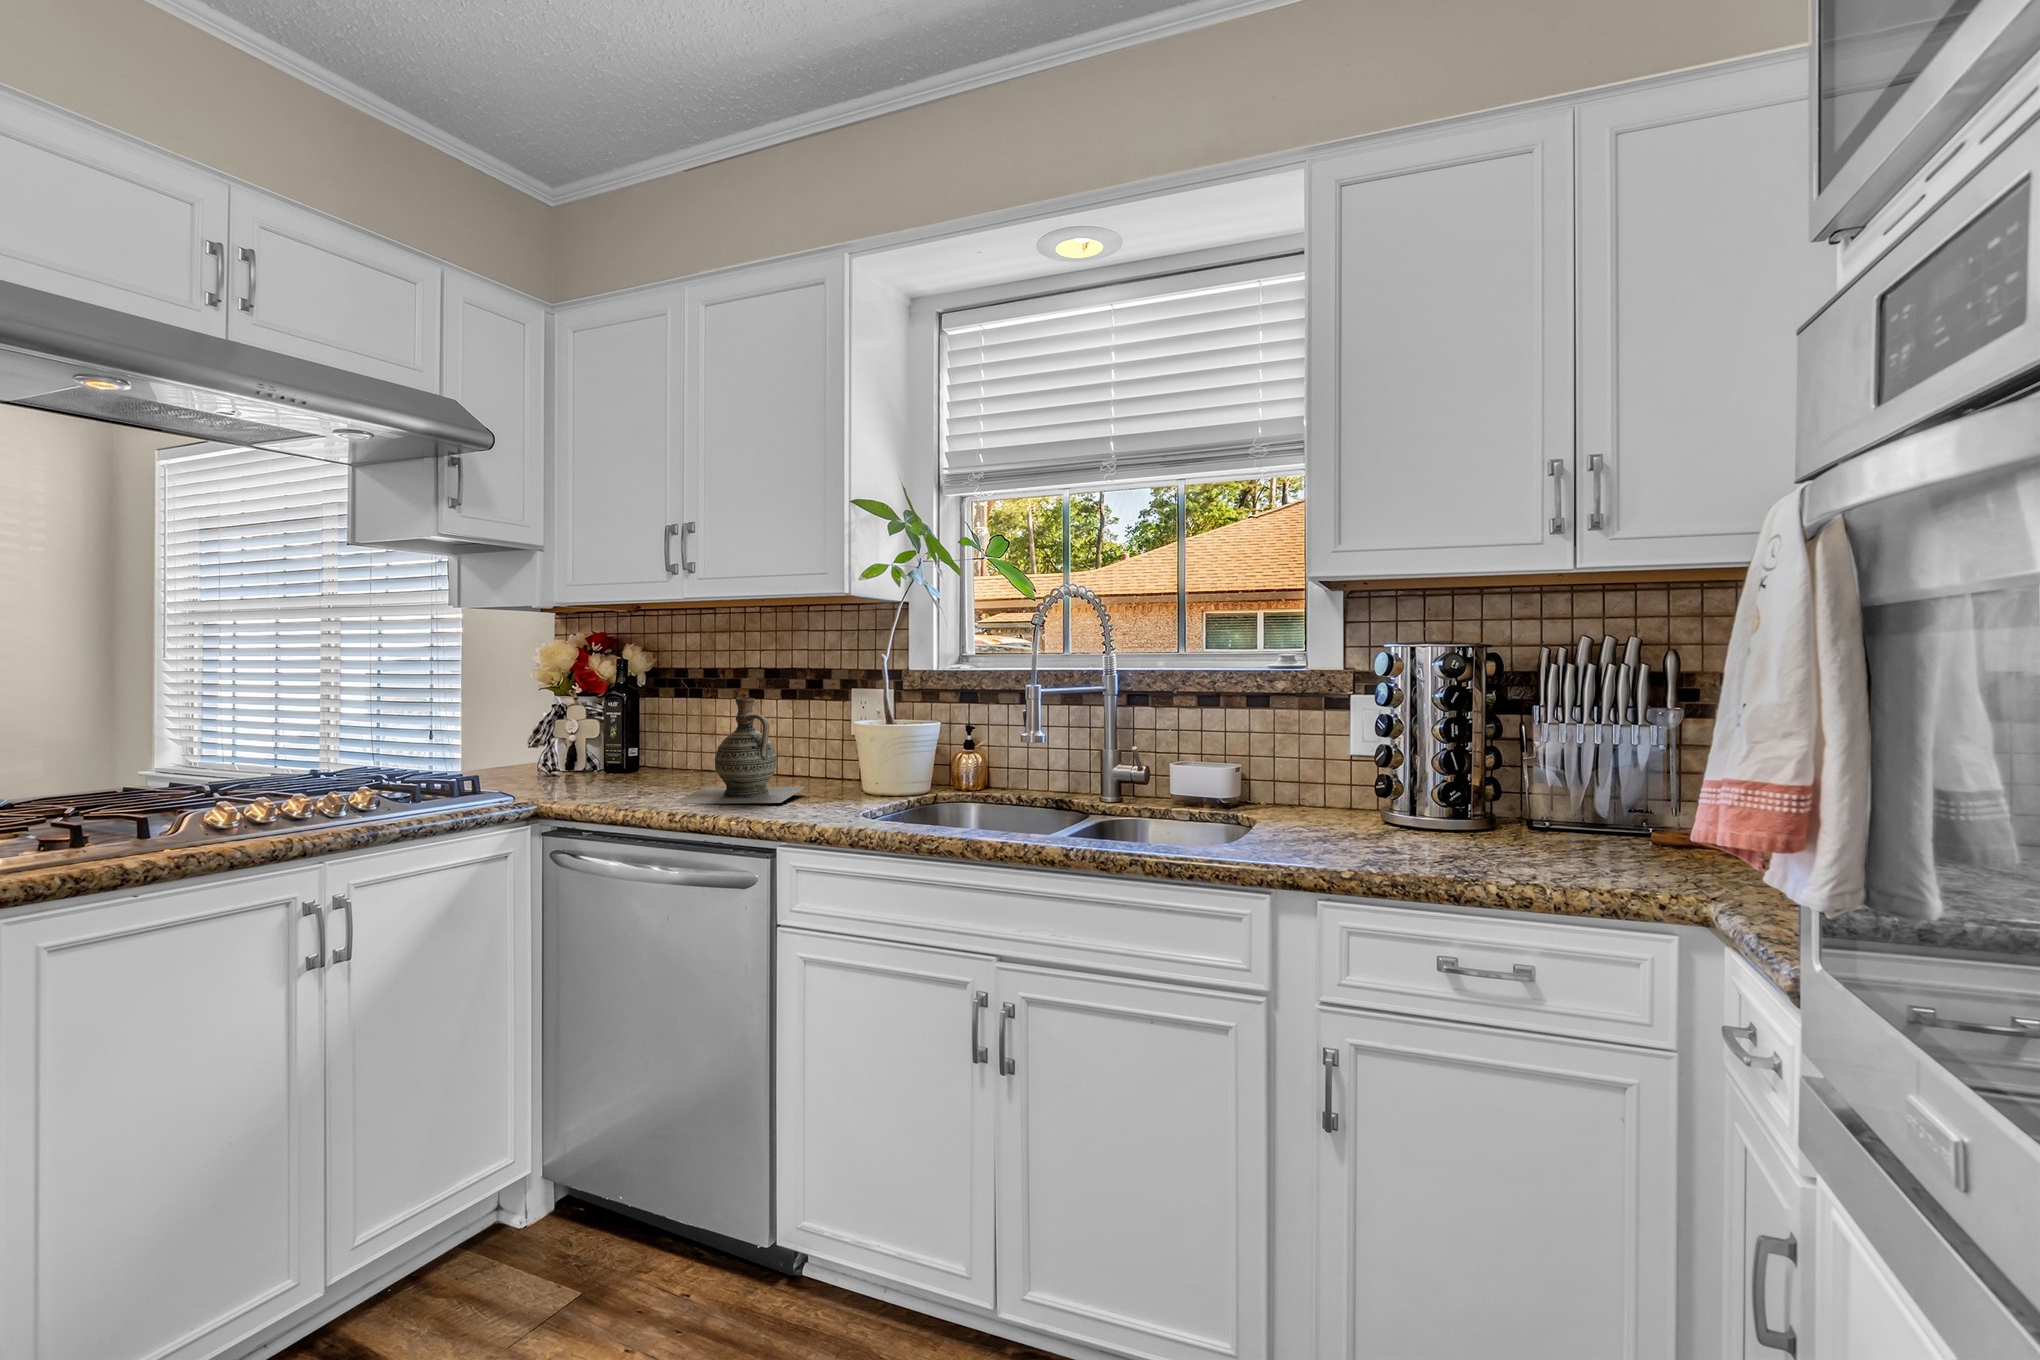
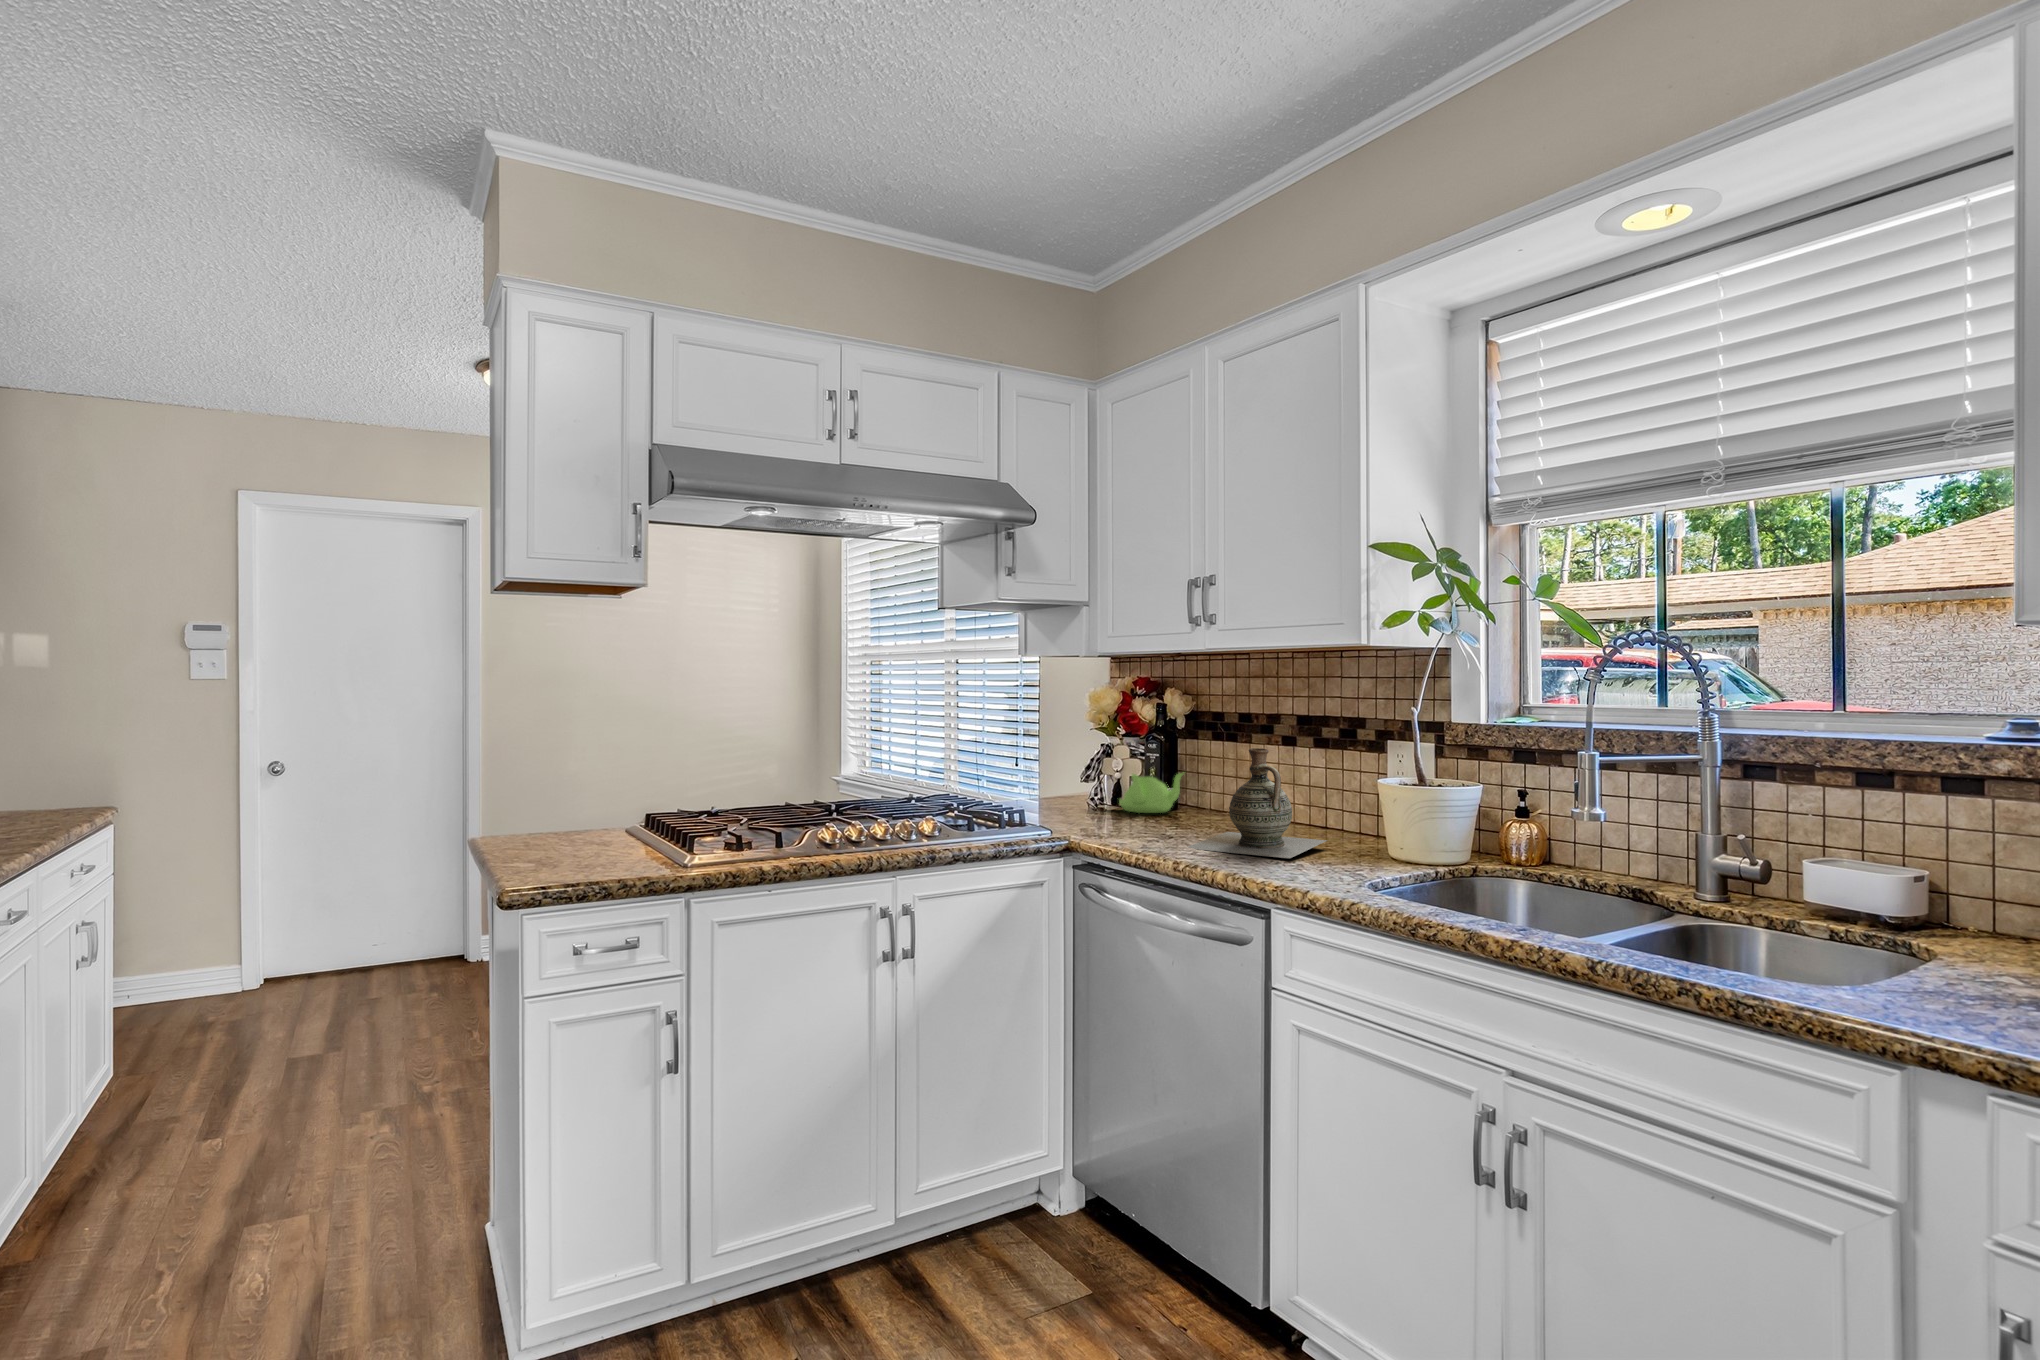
teapot: none [553,731,647,780] -> present [1119,772,1184,813]

